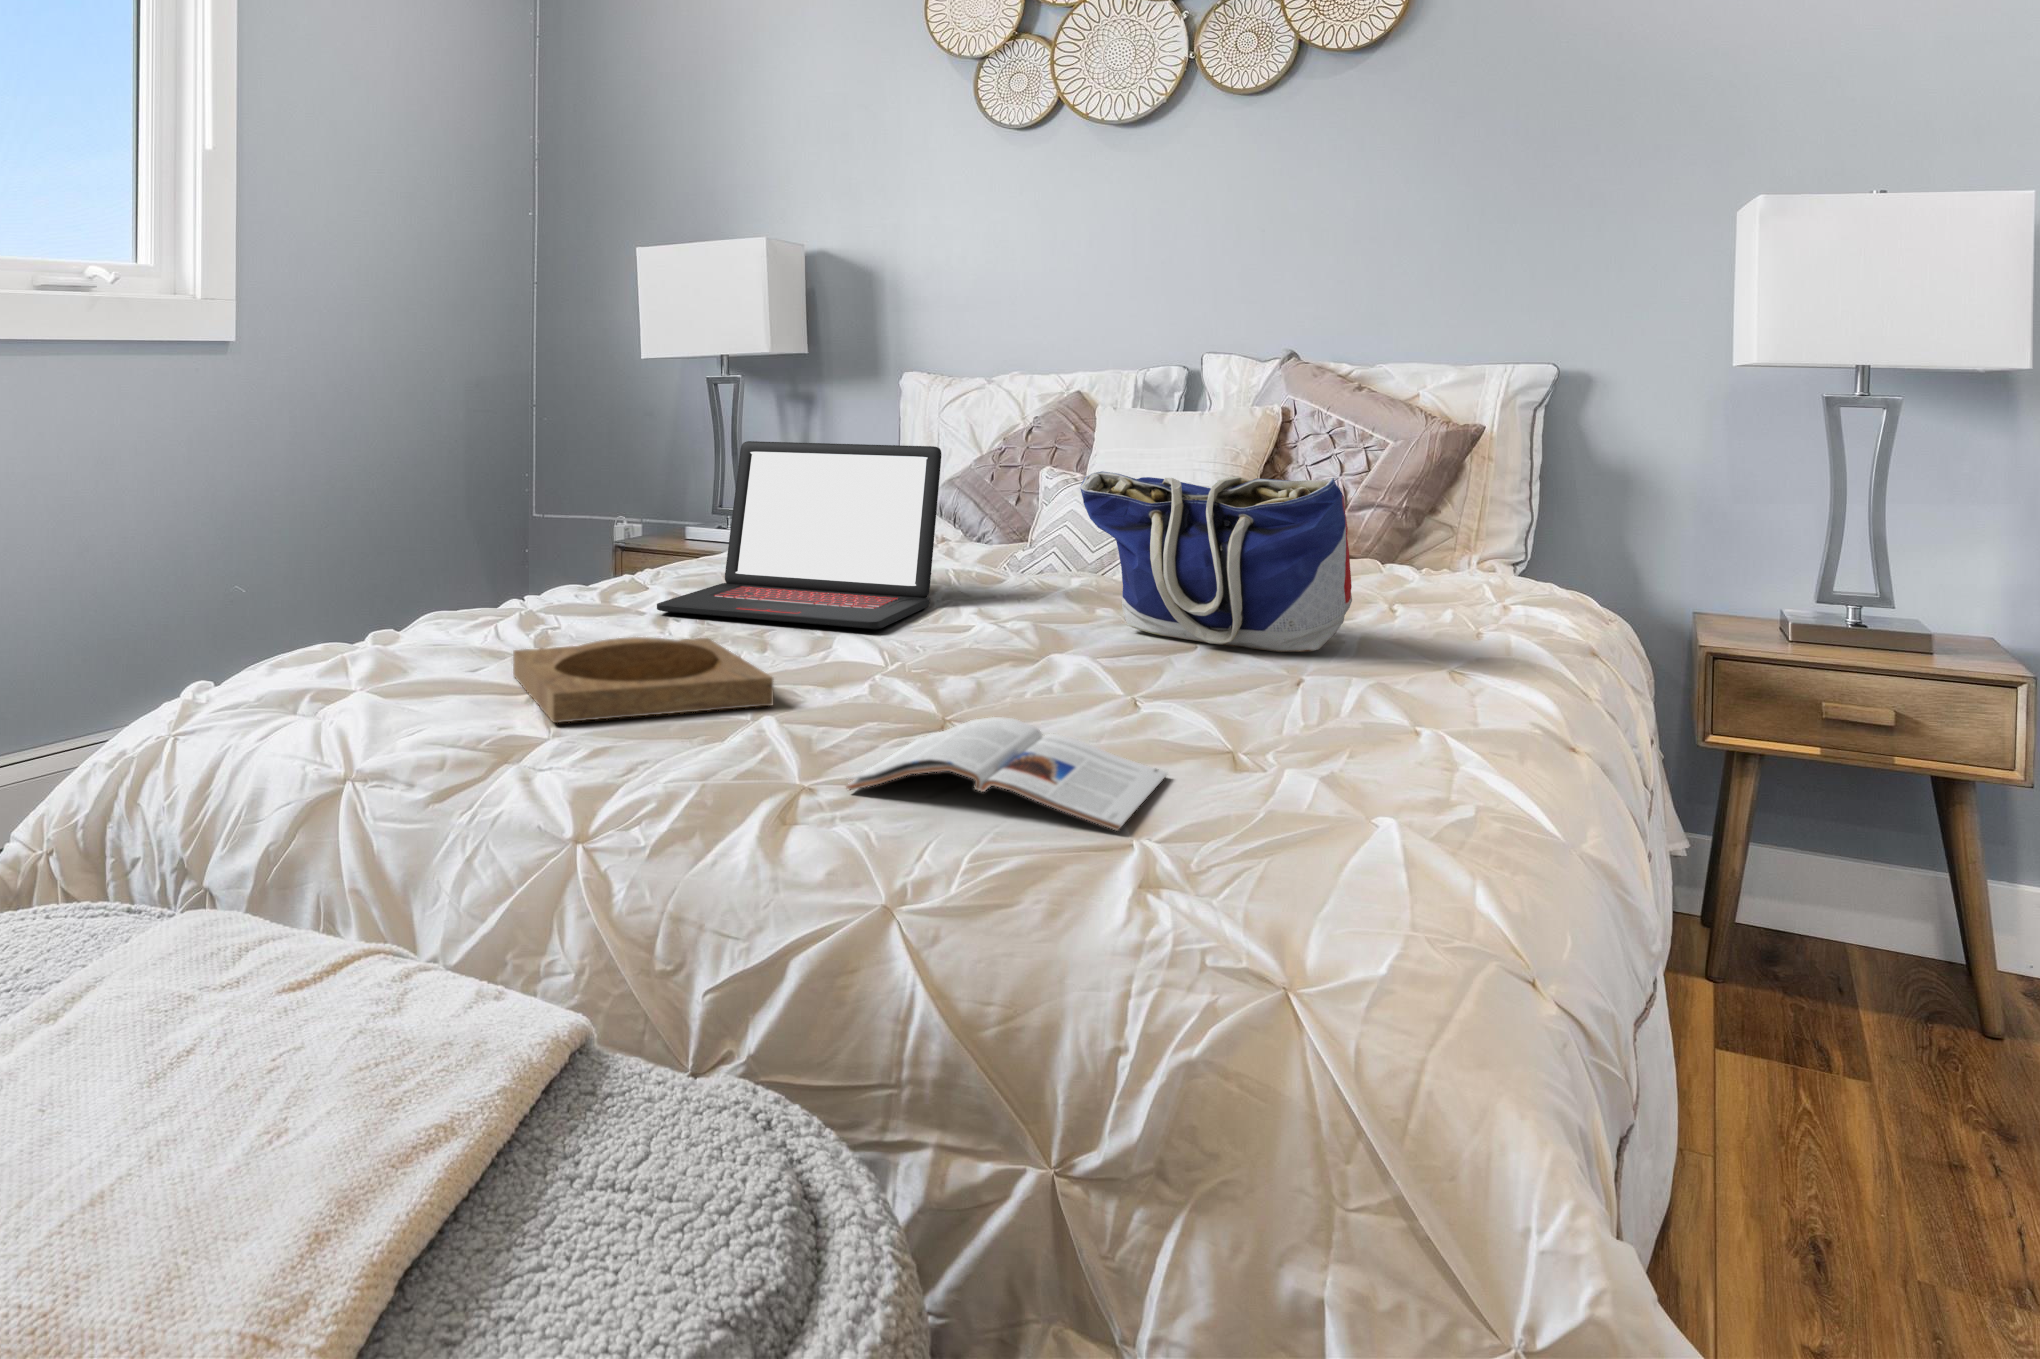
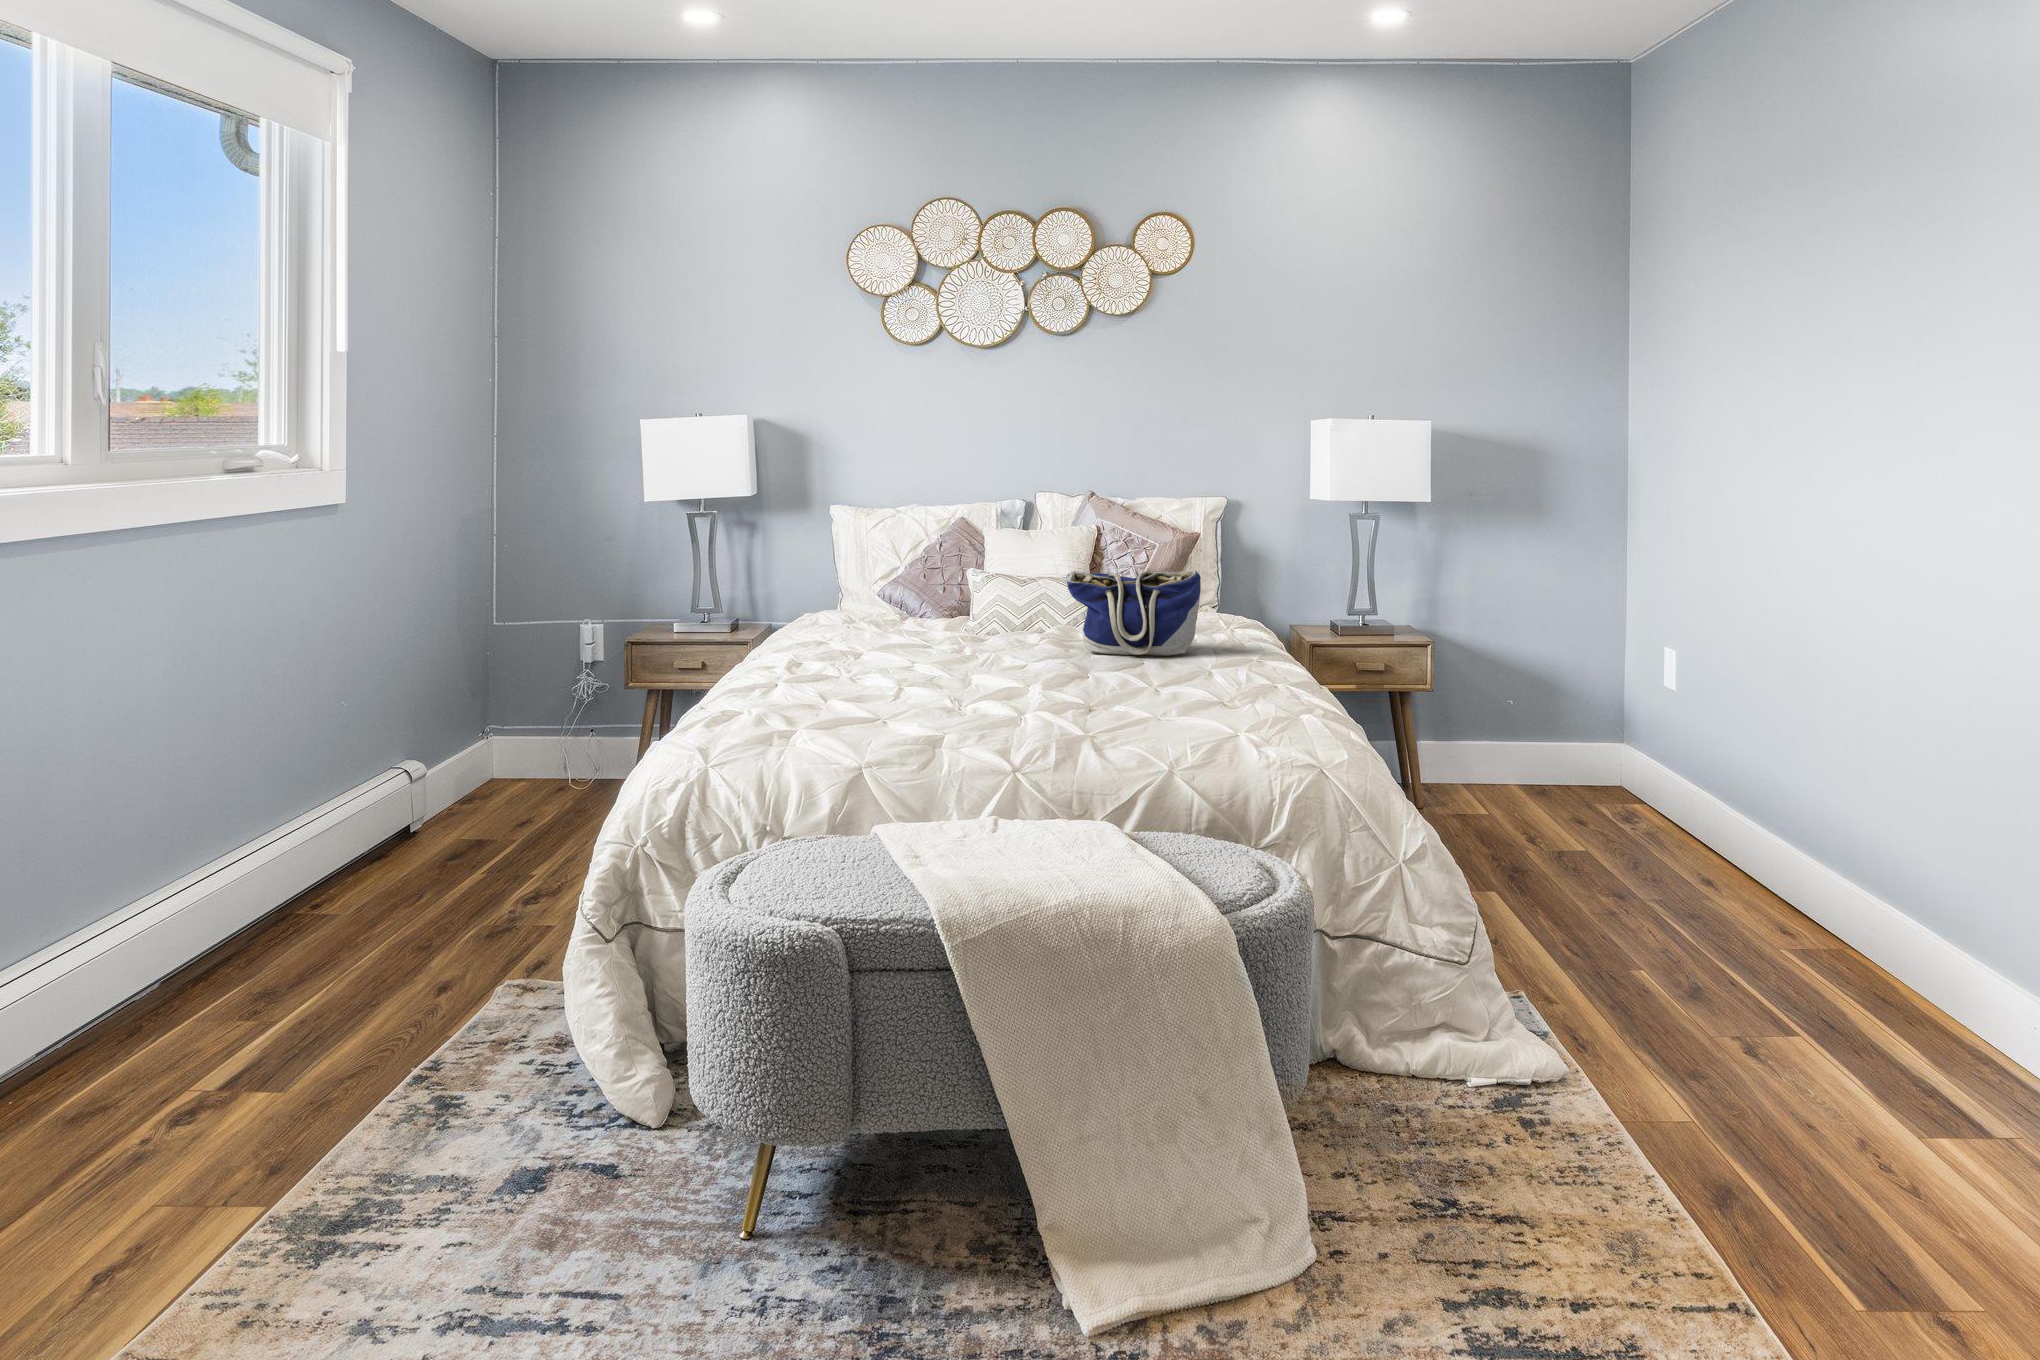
laptop: present [657,441,941,629] -> none [833,561,972,666]
tray: present [513,637,773,723] -> none [829,673,987,715]
magazine: present [846,717,1167,830] -> none [1076,687,1199,722]

